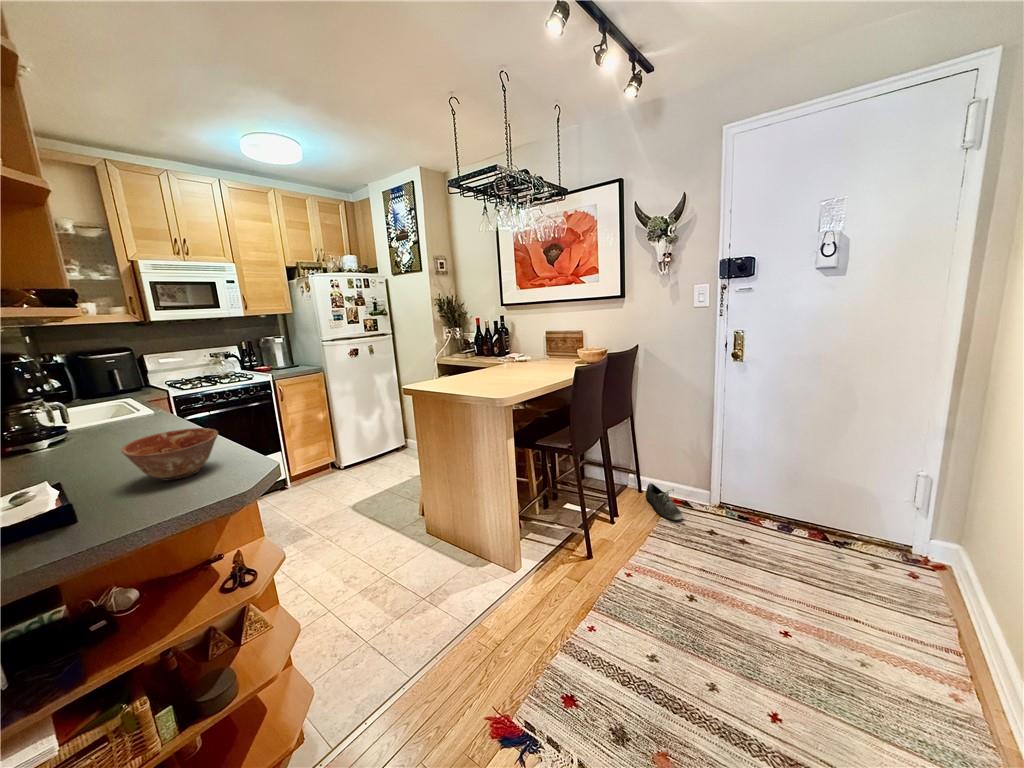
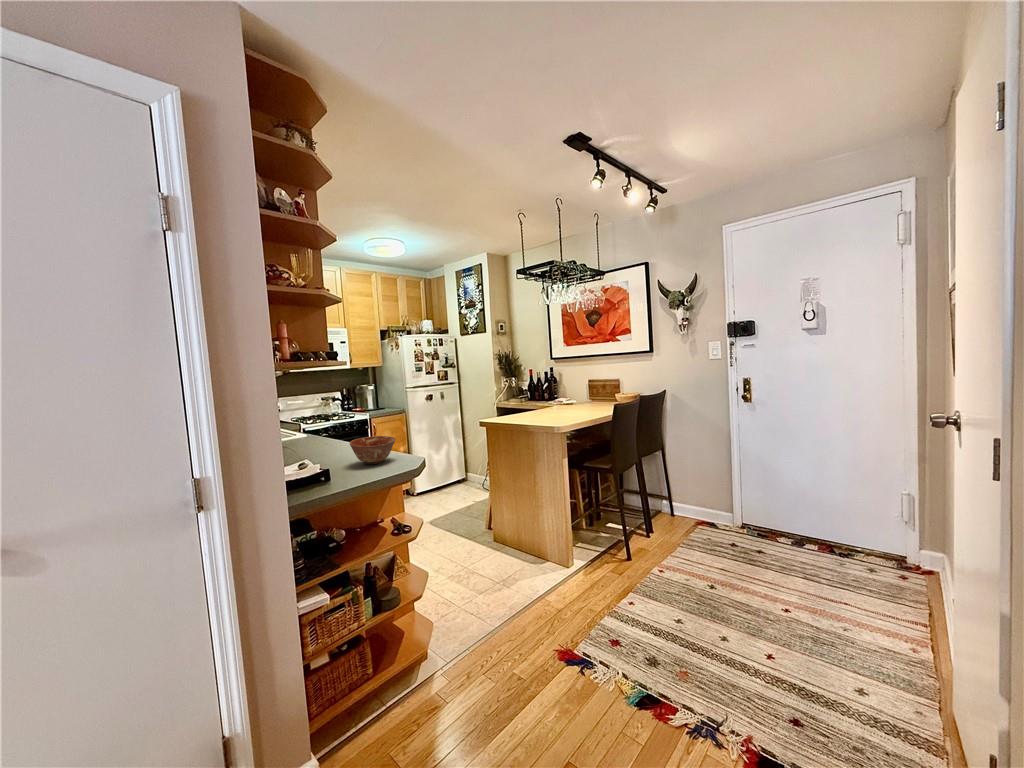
shoe: present [646,483,683,520] -> none [677,507,709,535]

